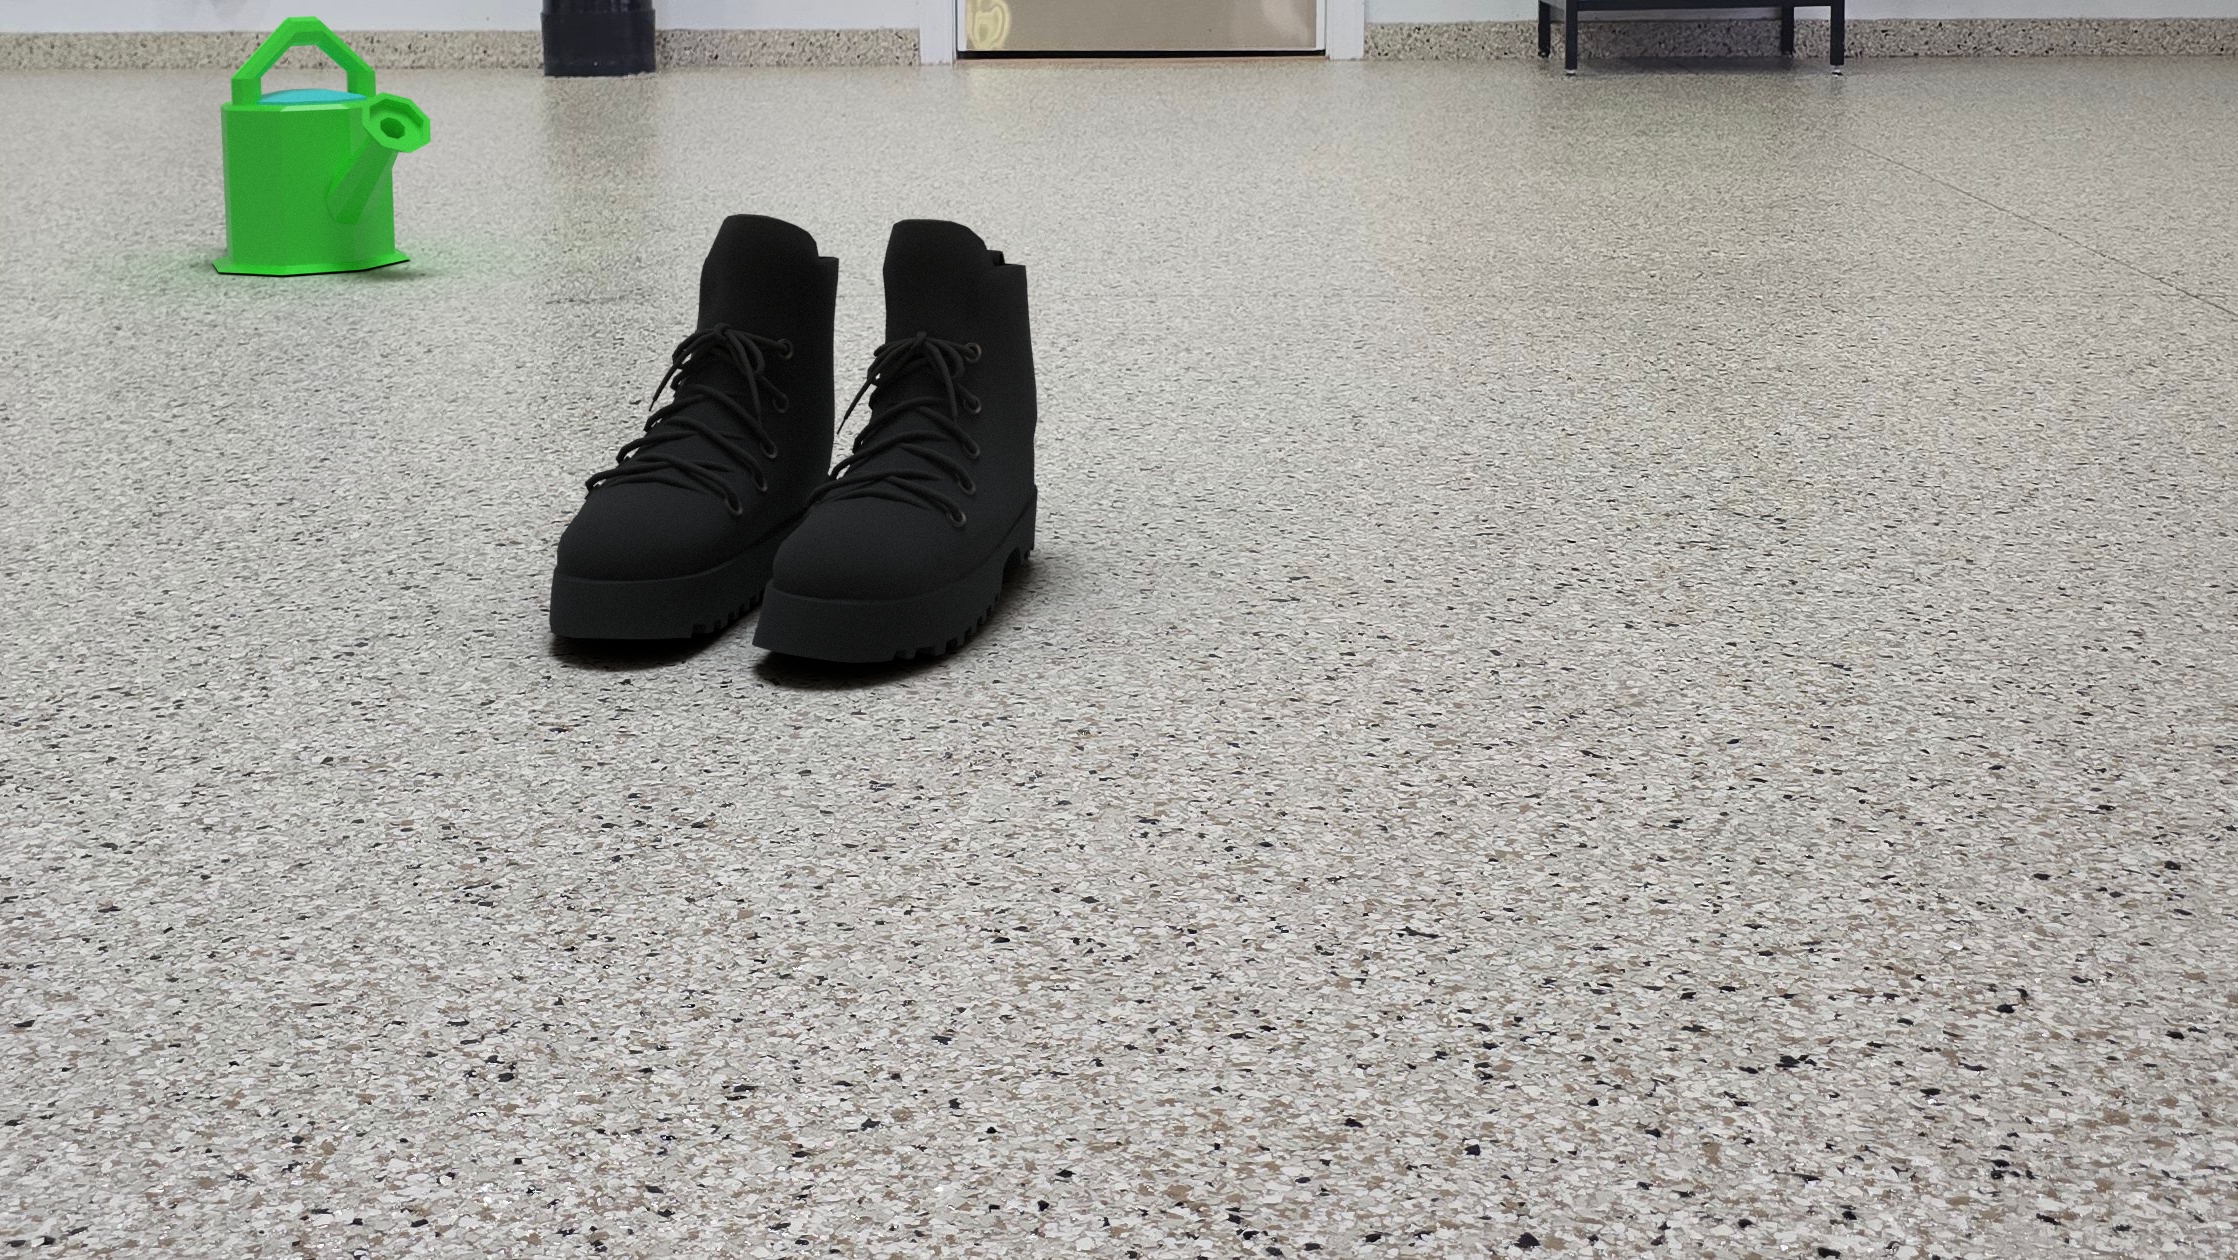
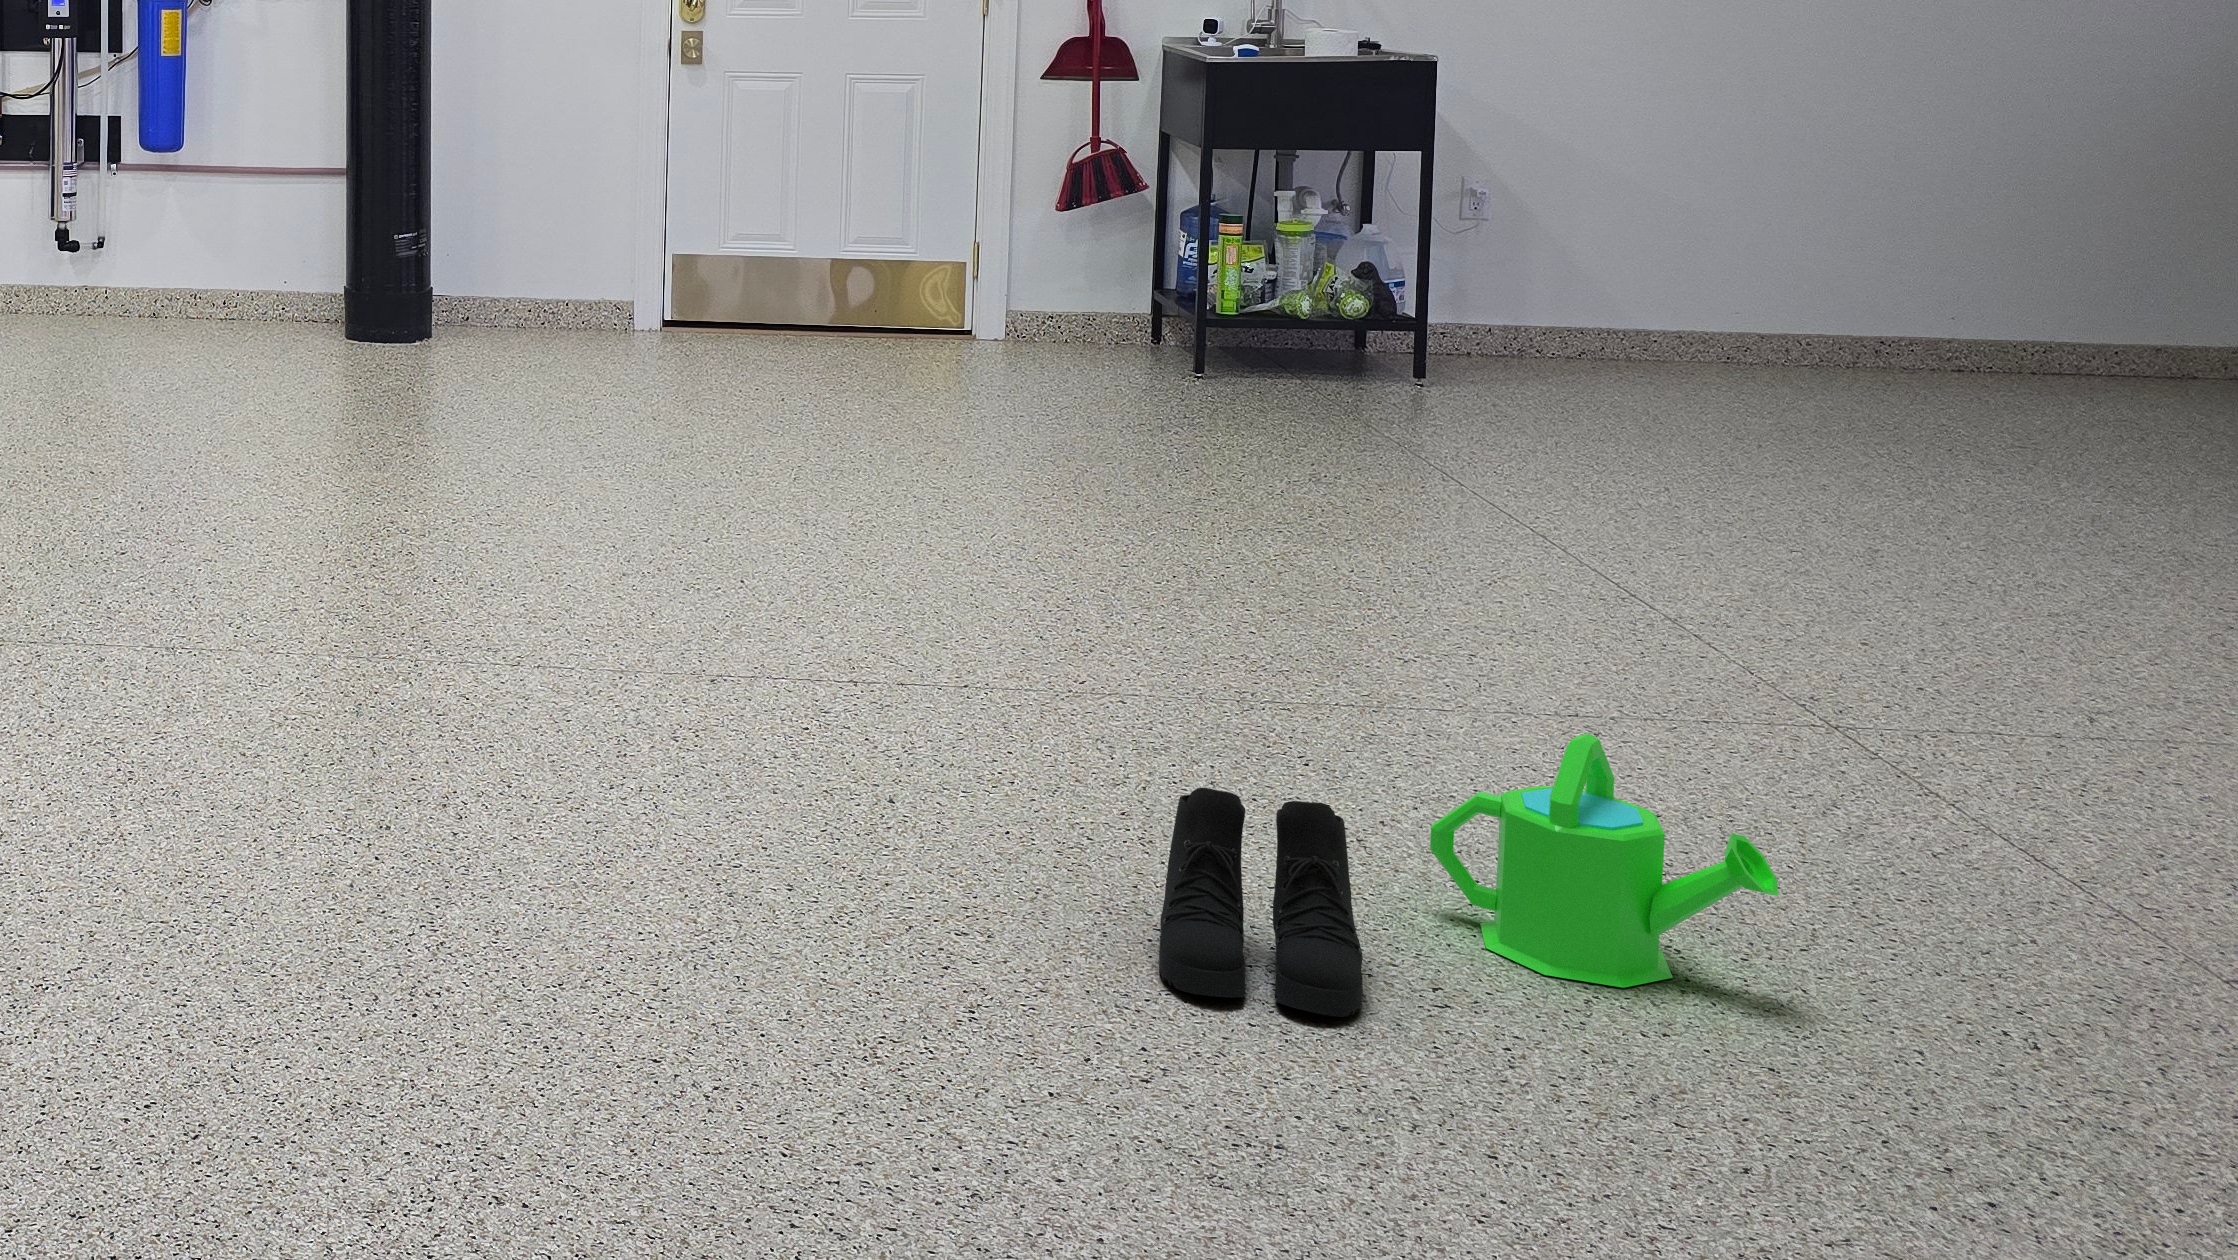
watering can: present [212,16,431,275] -> present [1430,734,1778,988]

